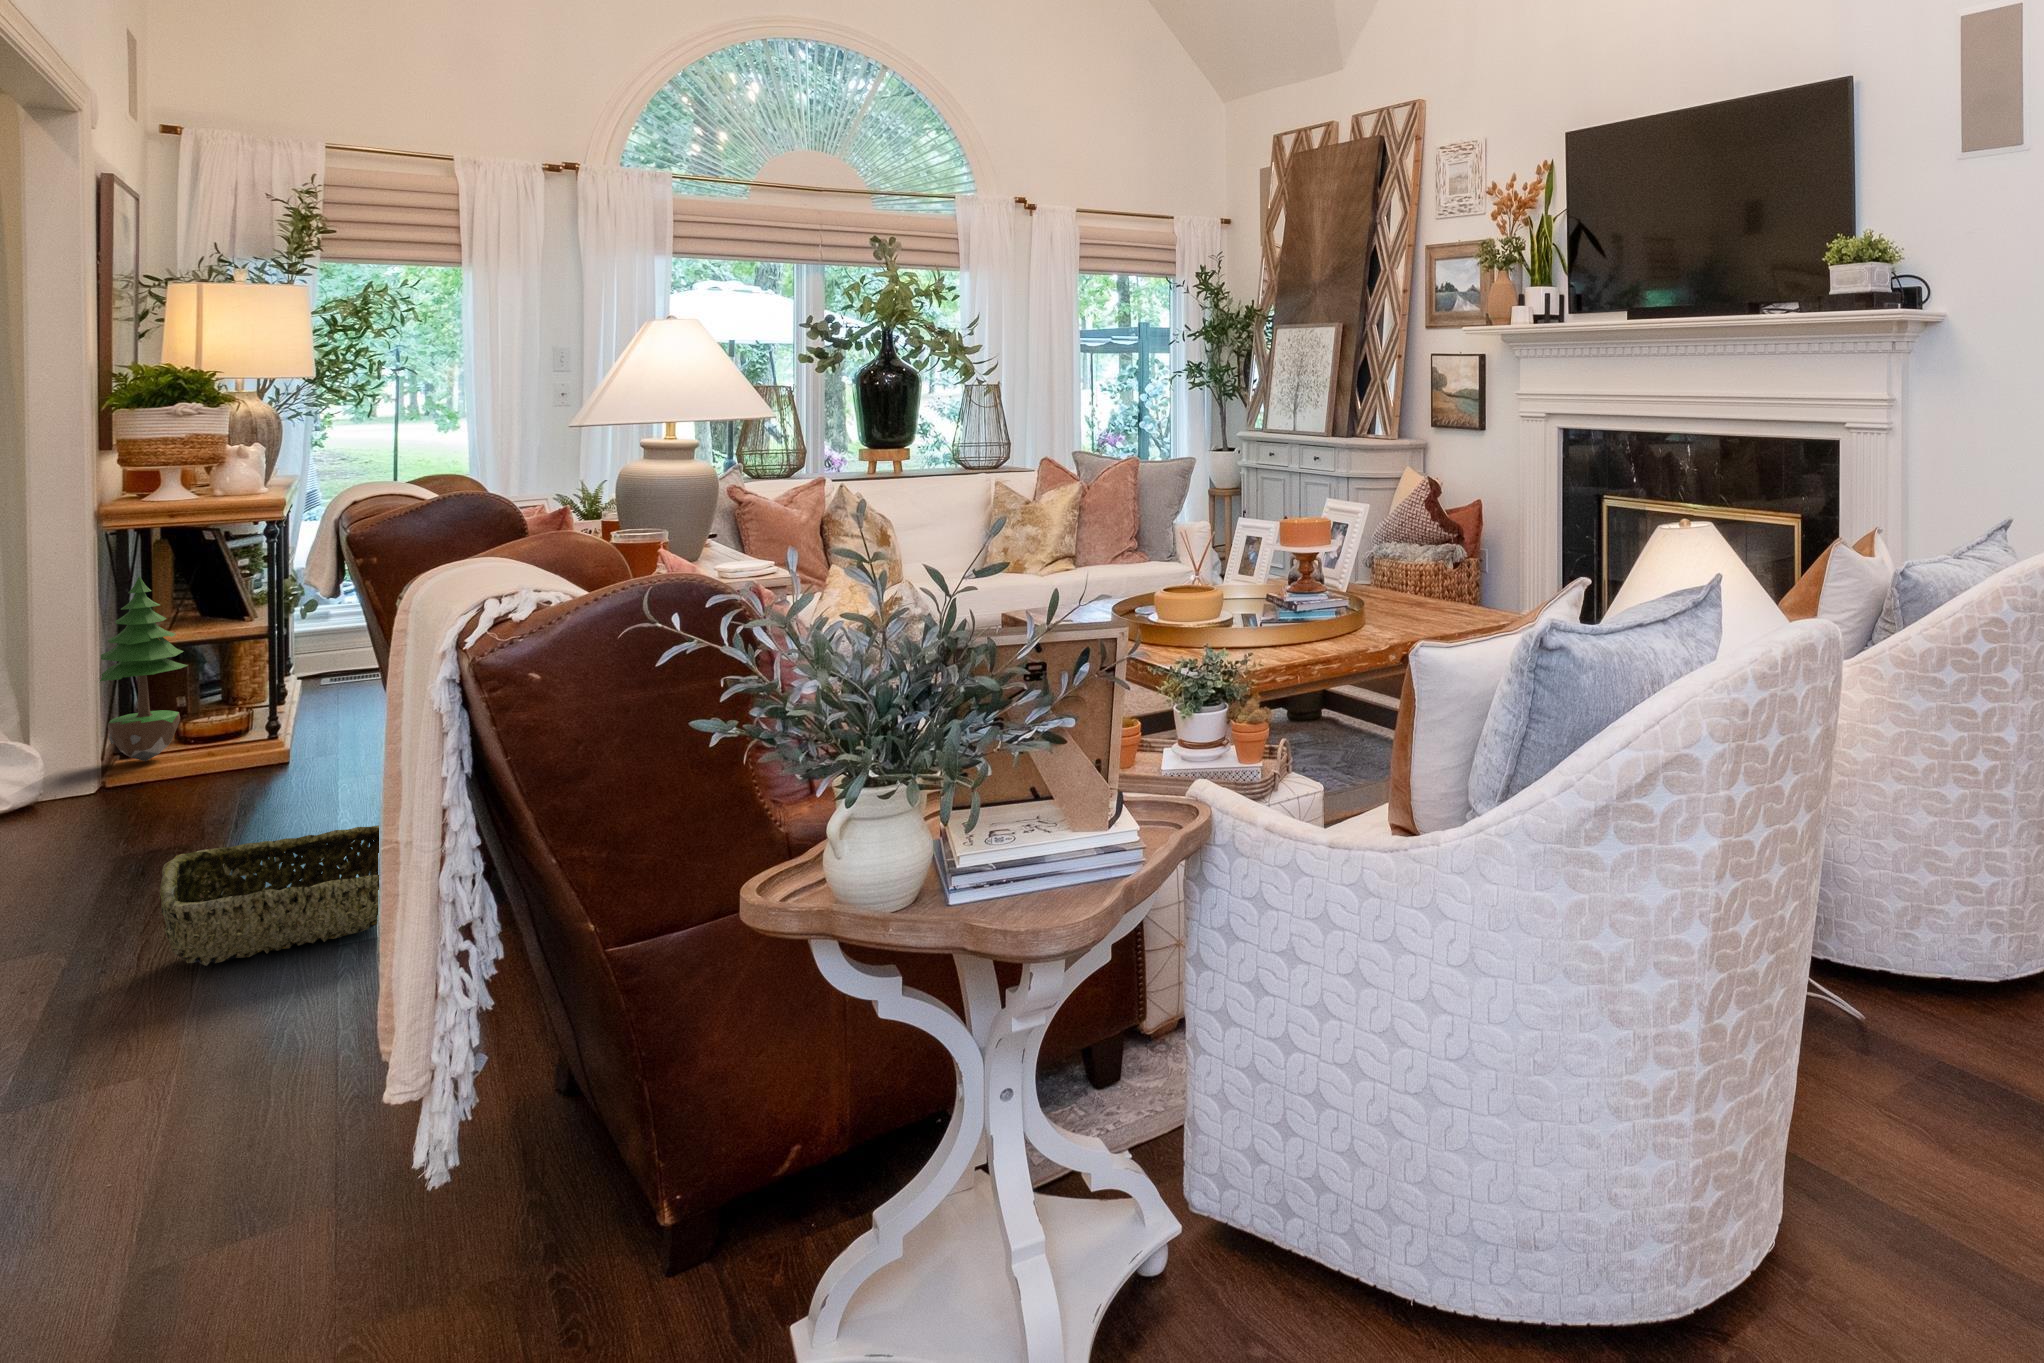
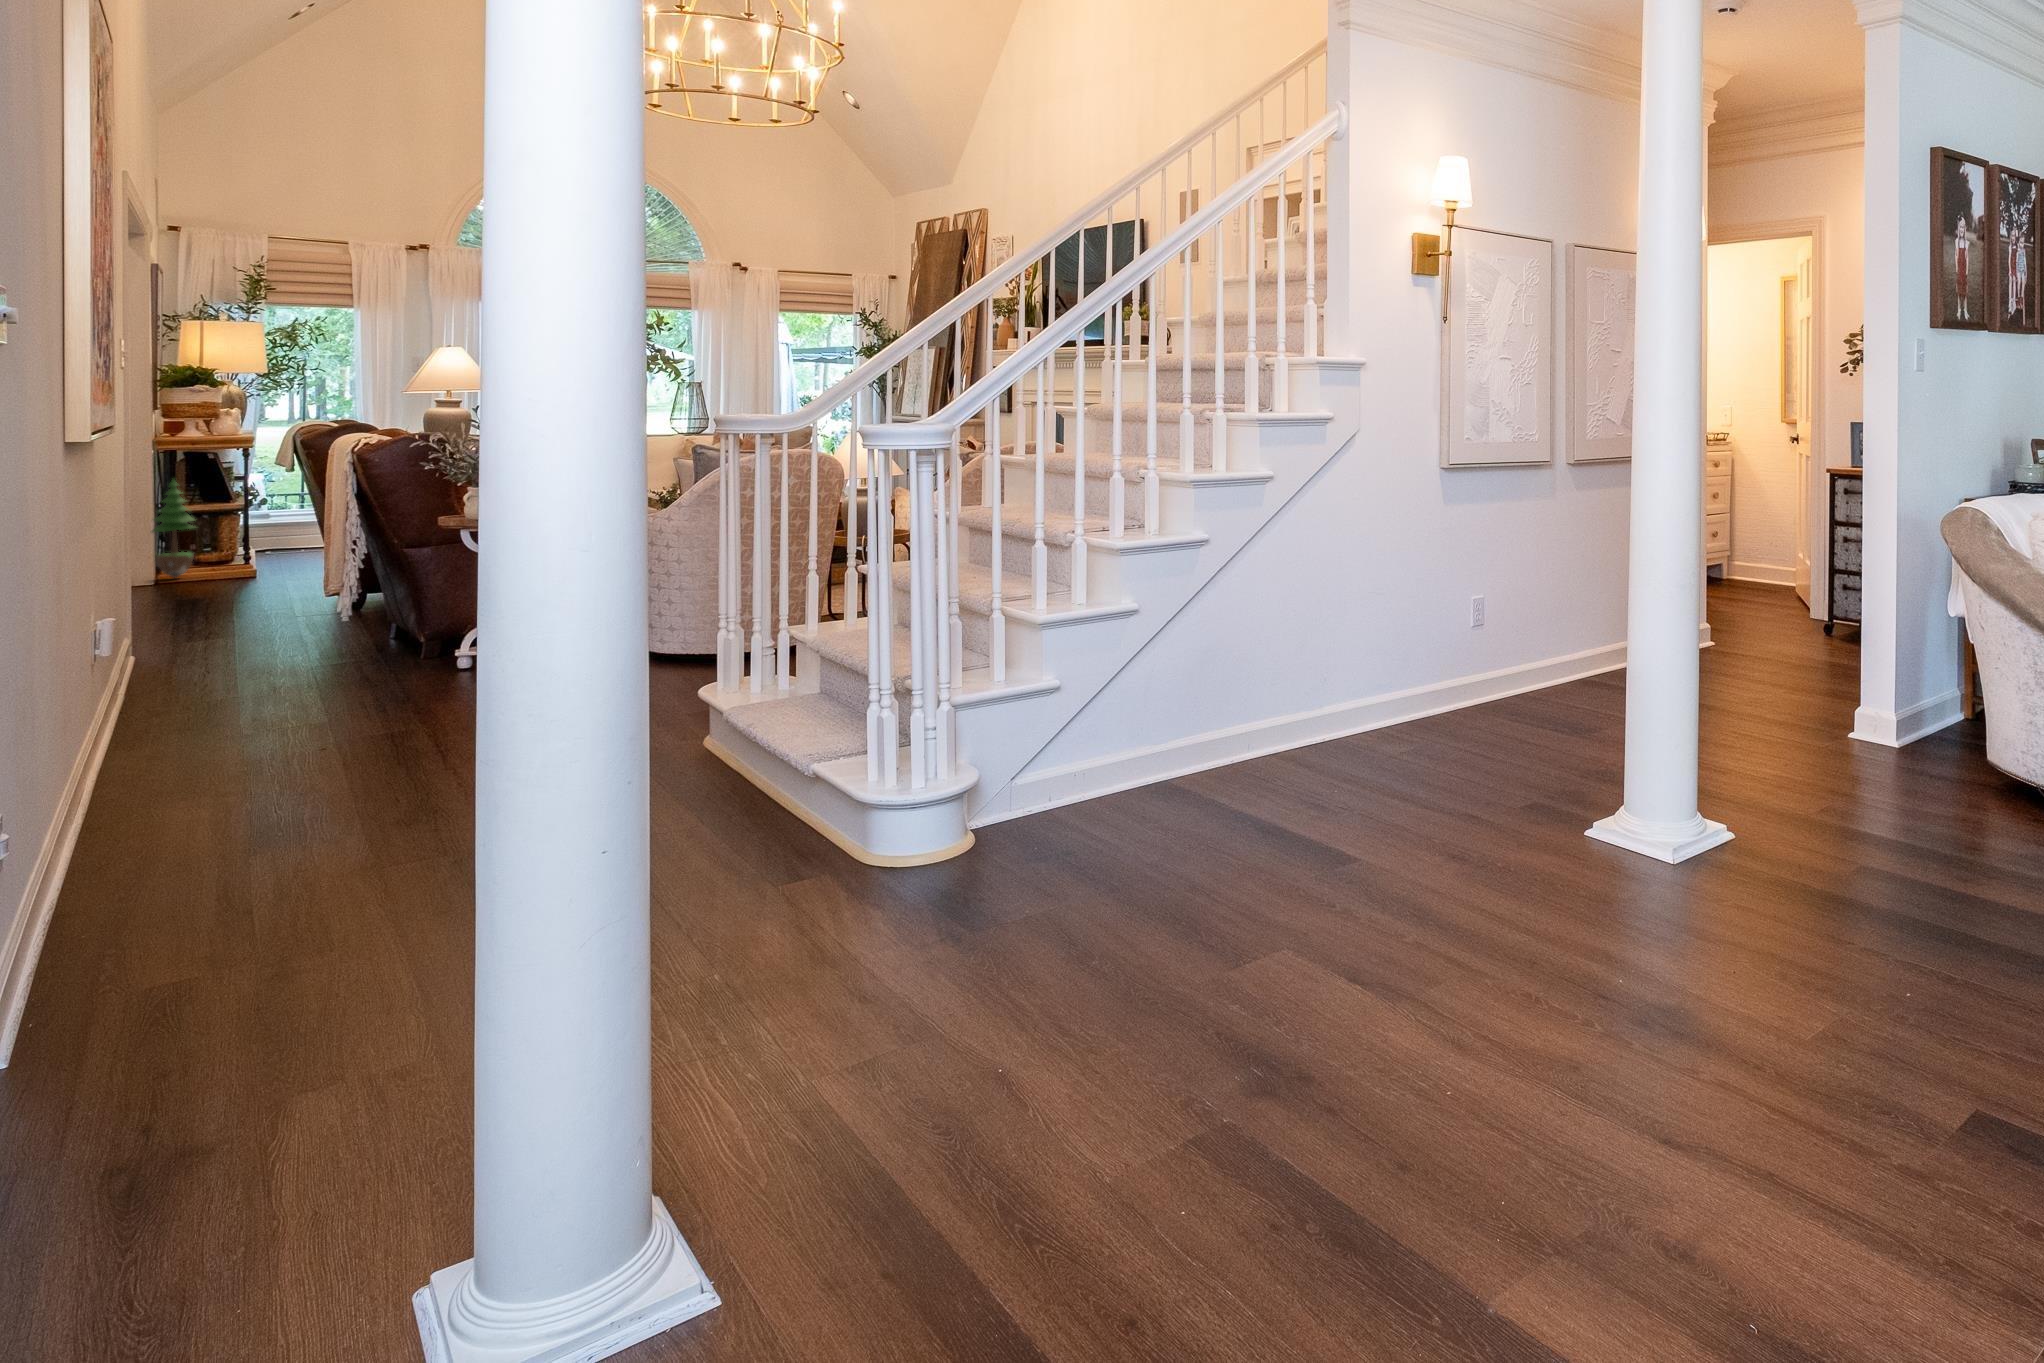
woven basket: present [160,825,379,966] -> none [215,572,328,619]

